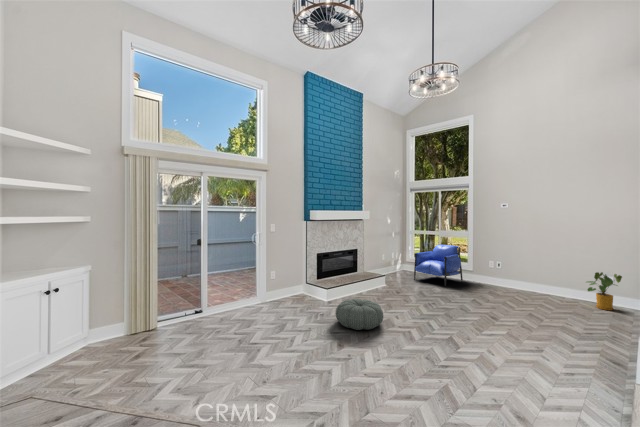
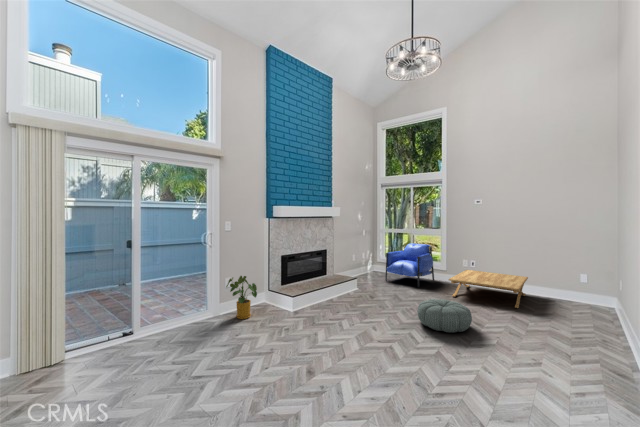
coffee table: none [473,271,555,307] -> present [449,270,528,308]
house plant: present [587,272,622,310] -> present [226,276,257,319]
pouf: present [336,299,383,330] -> present [417,299,472,333]

